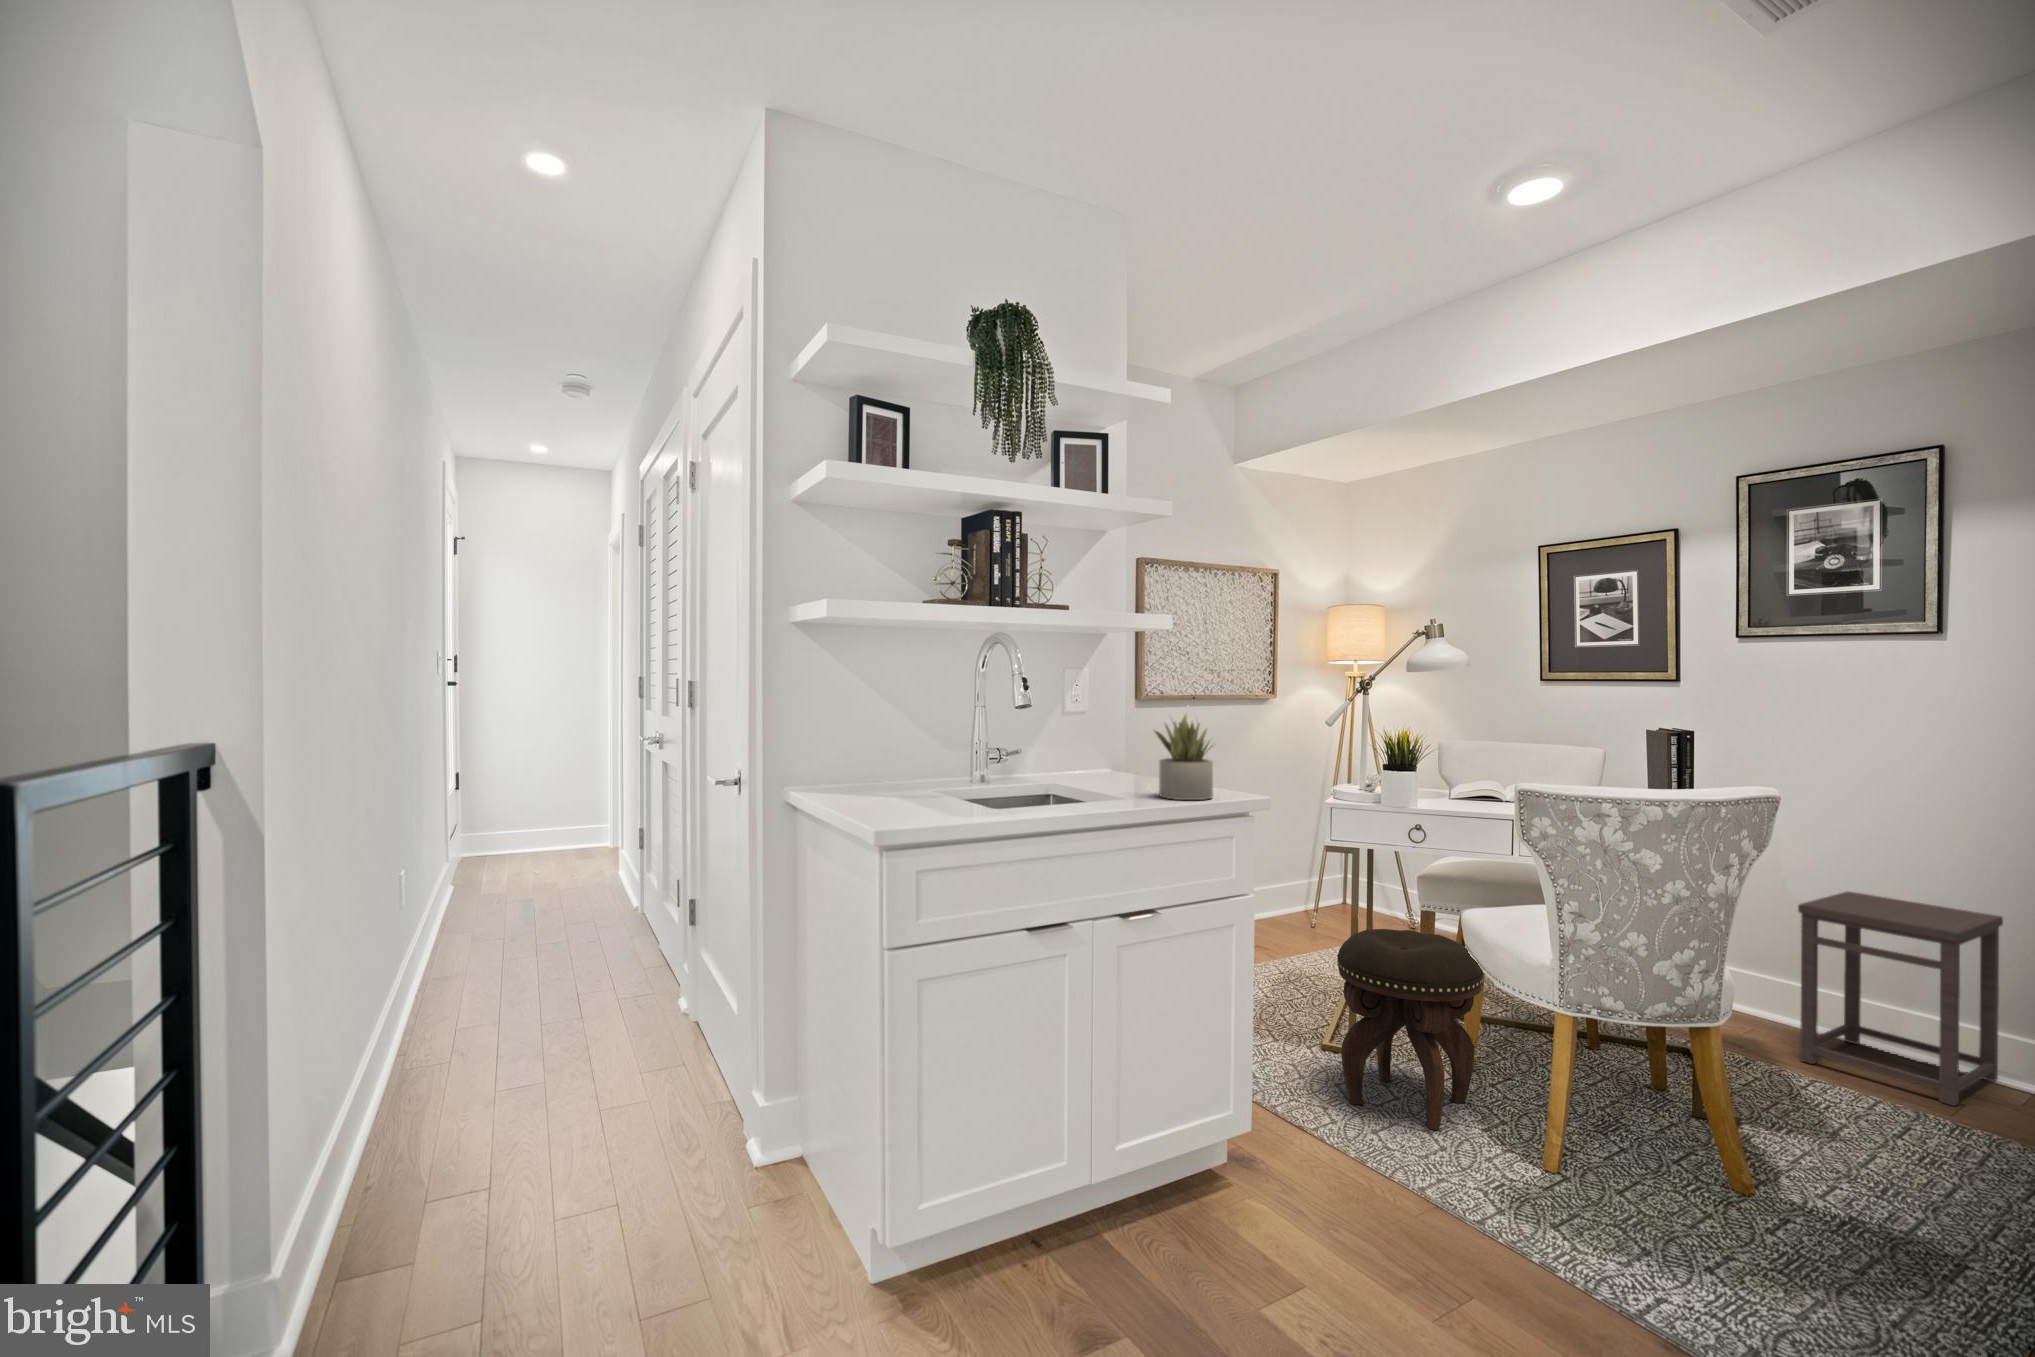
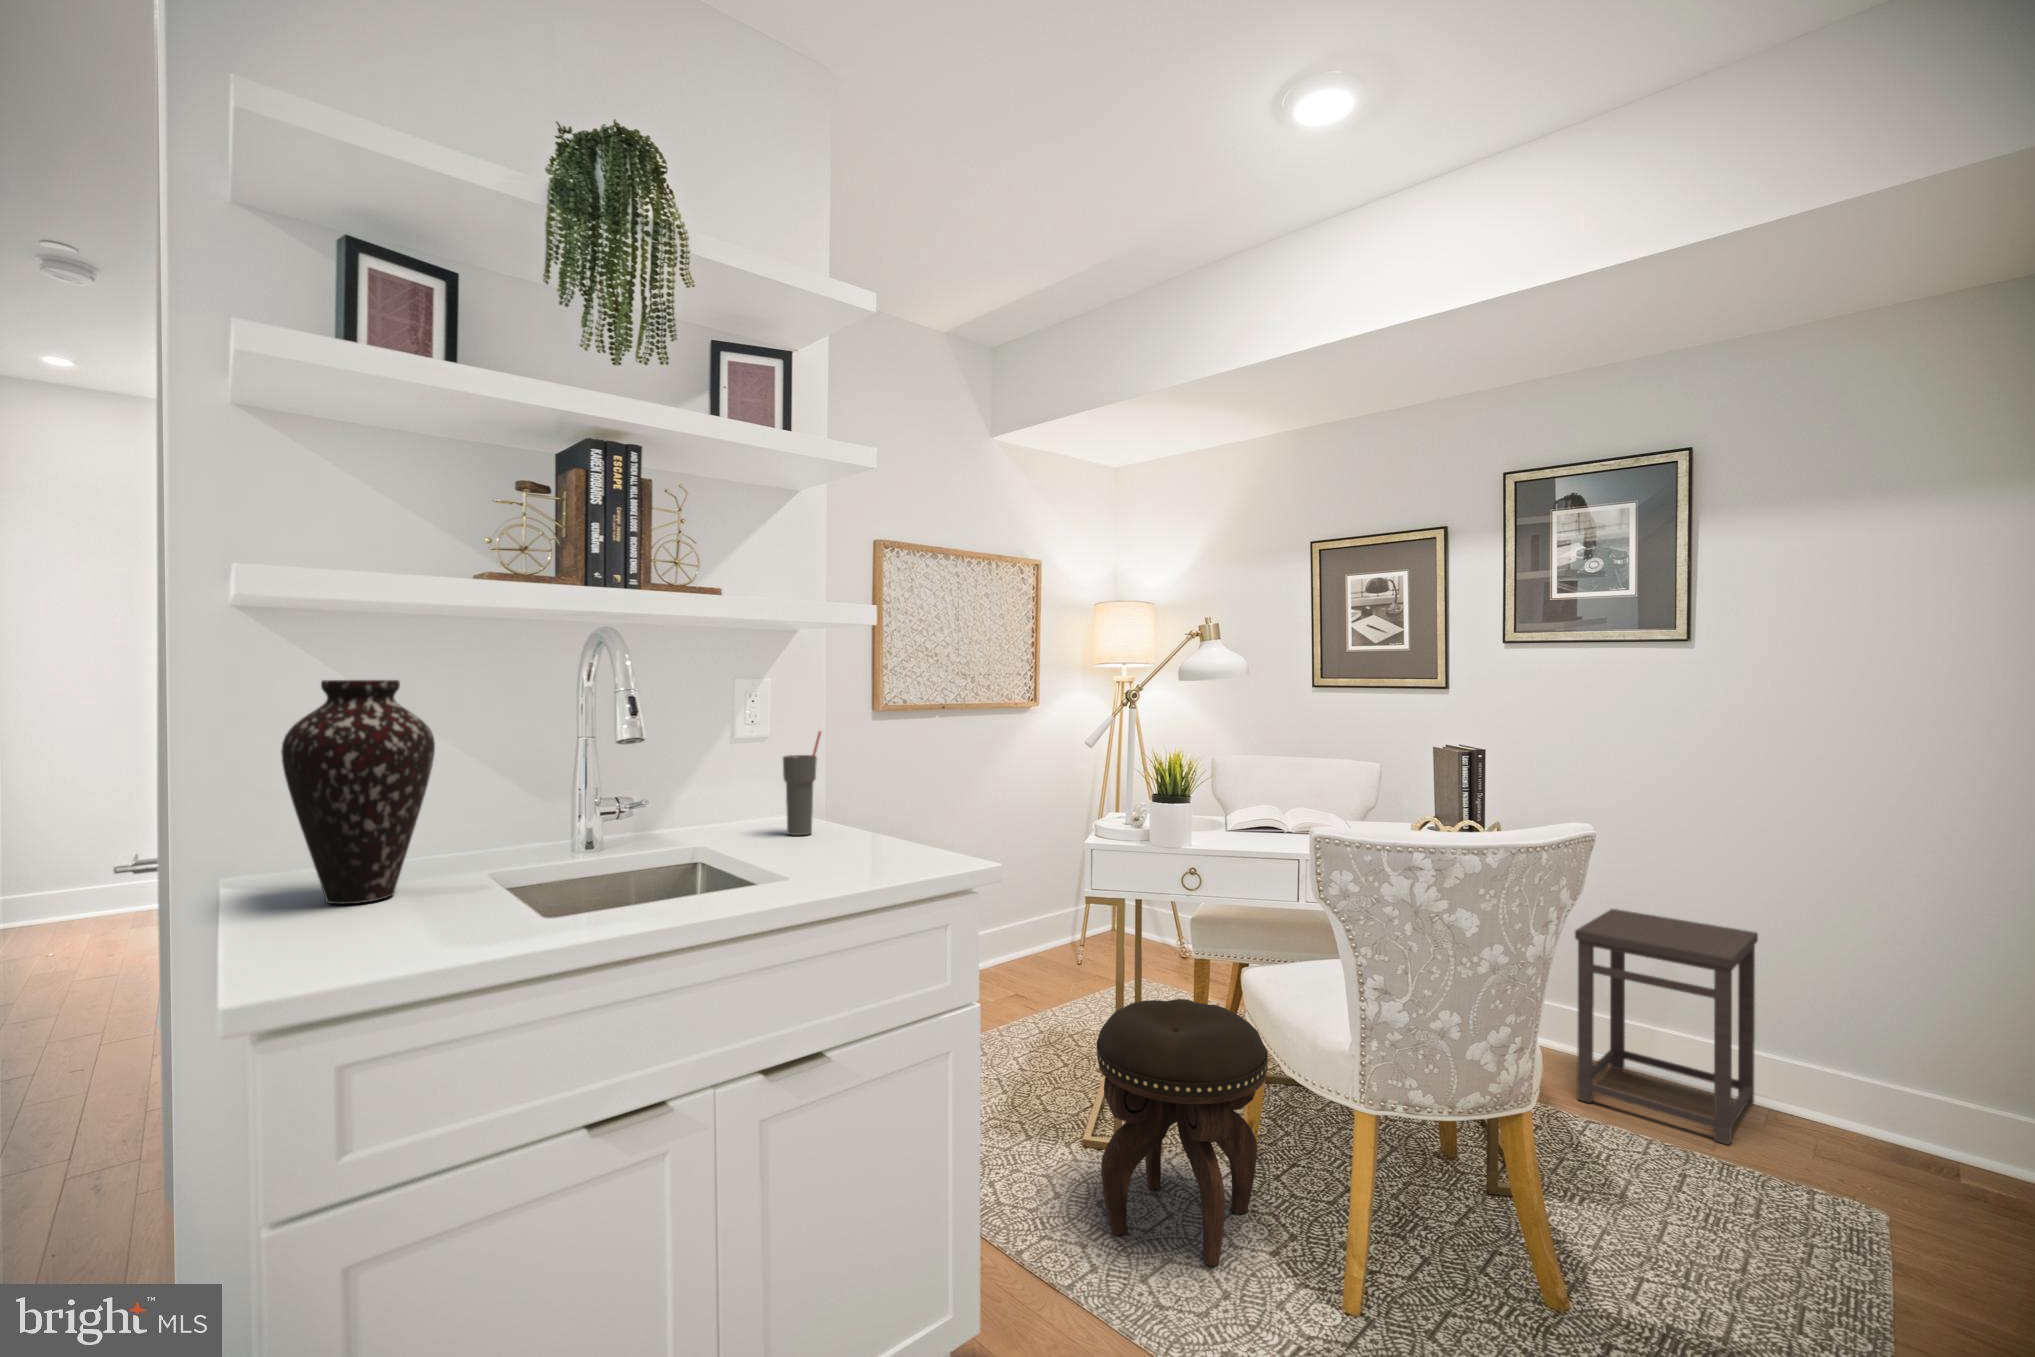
vase: none [841,668,917,801] -> present [281,680,435,904]
cup: none [1104,707,1131,781] -> present [783,732,821,836]
succulent plant: present [1155,714,1213,800] -> none [832,742,926,872]

